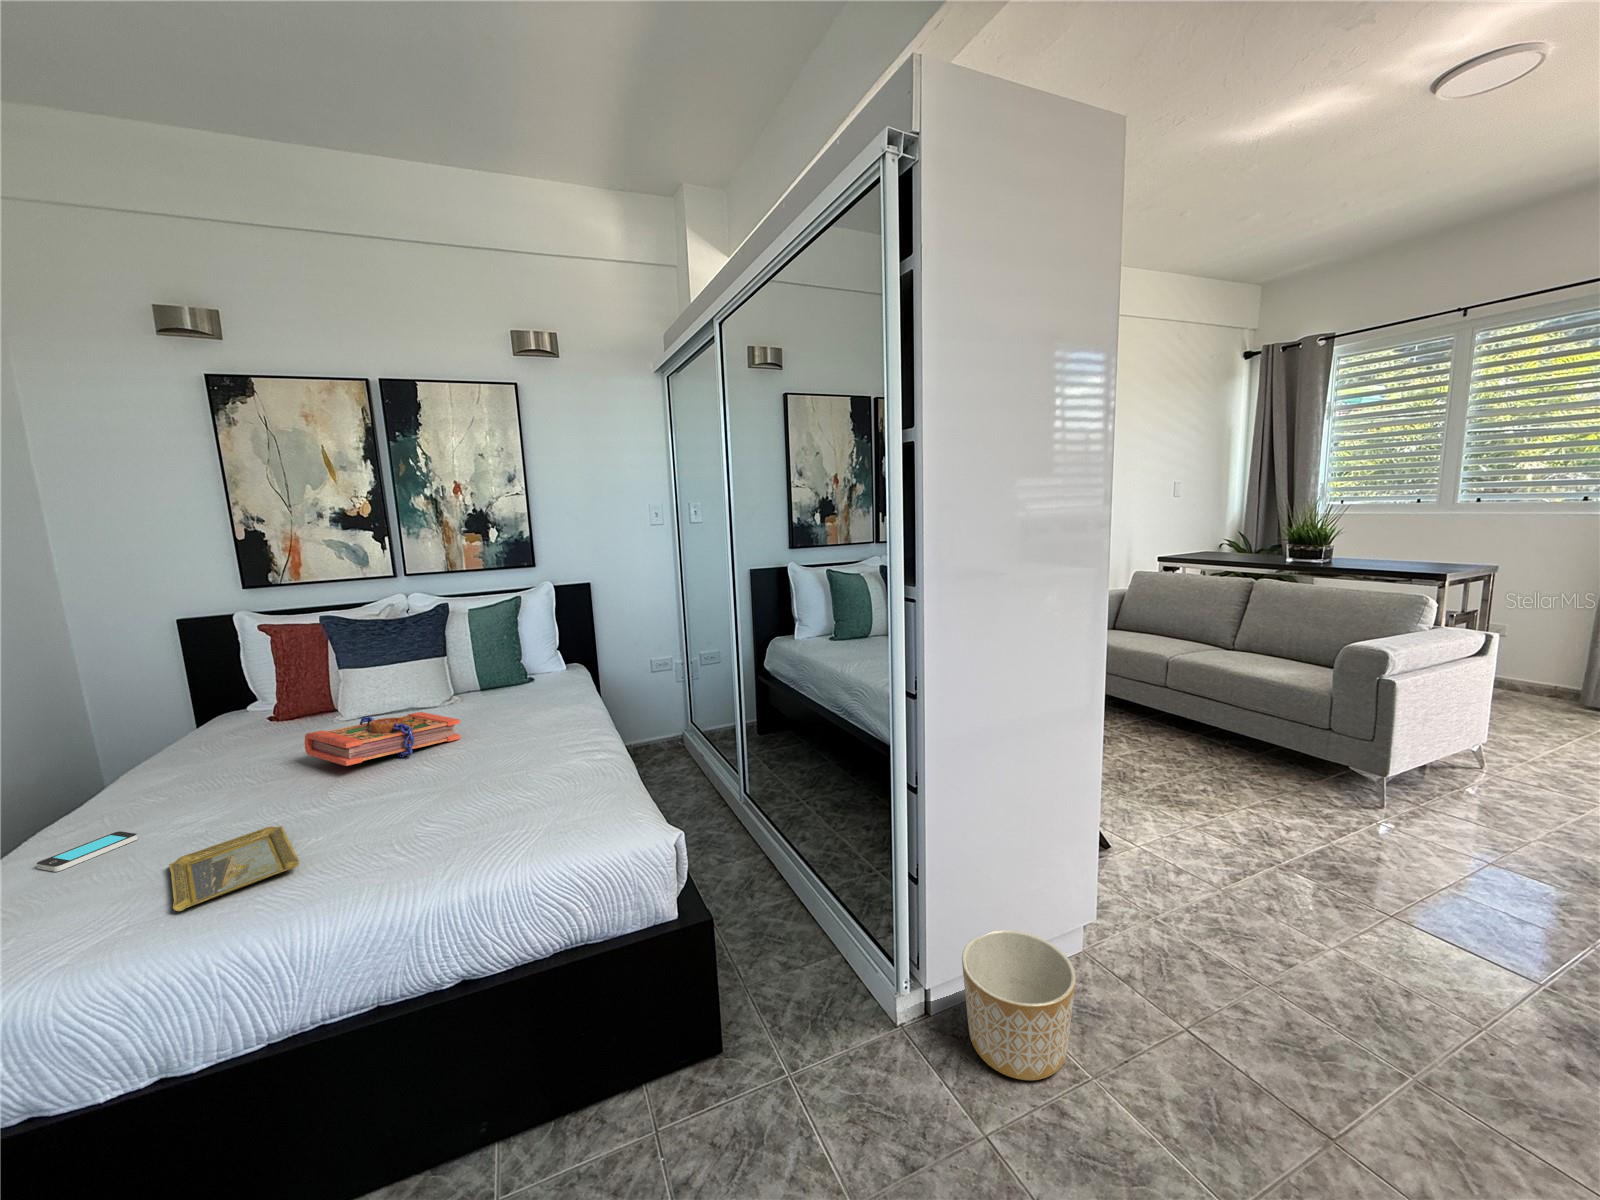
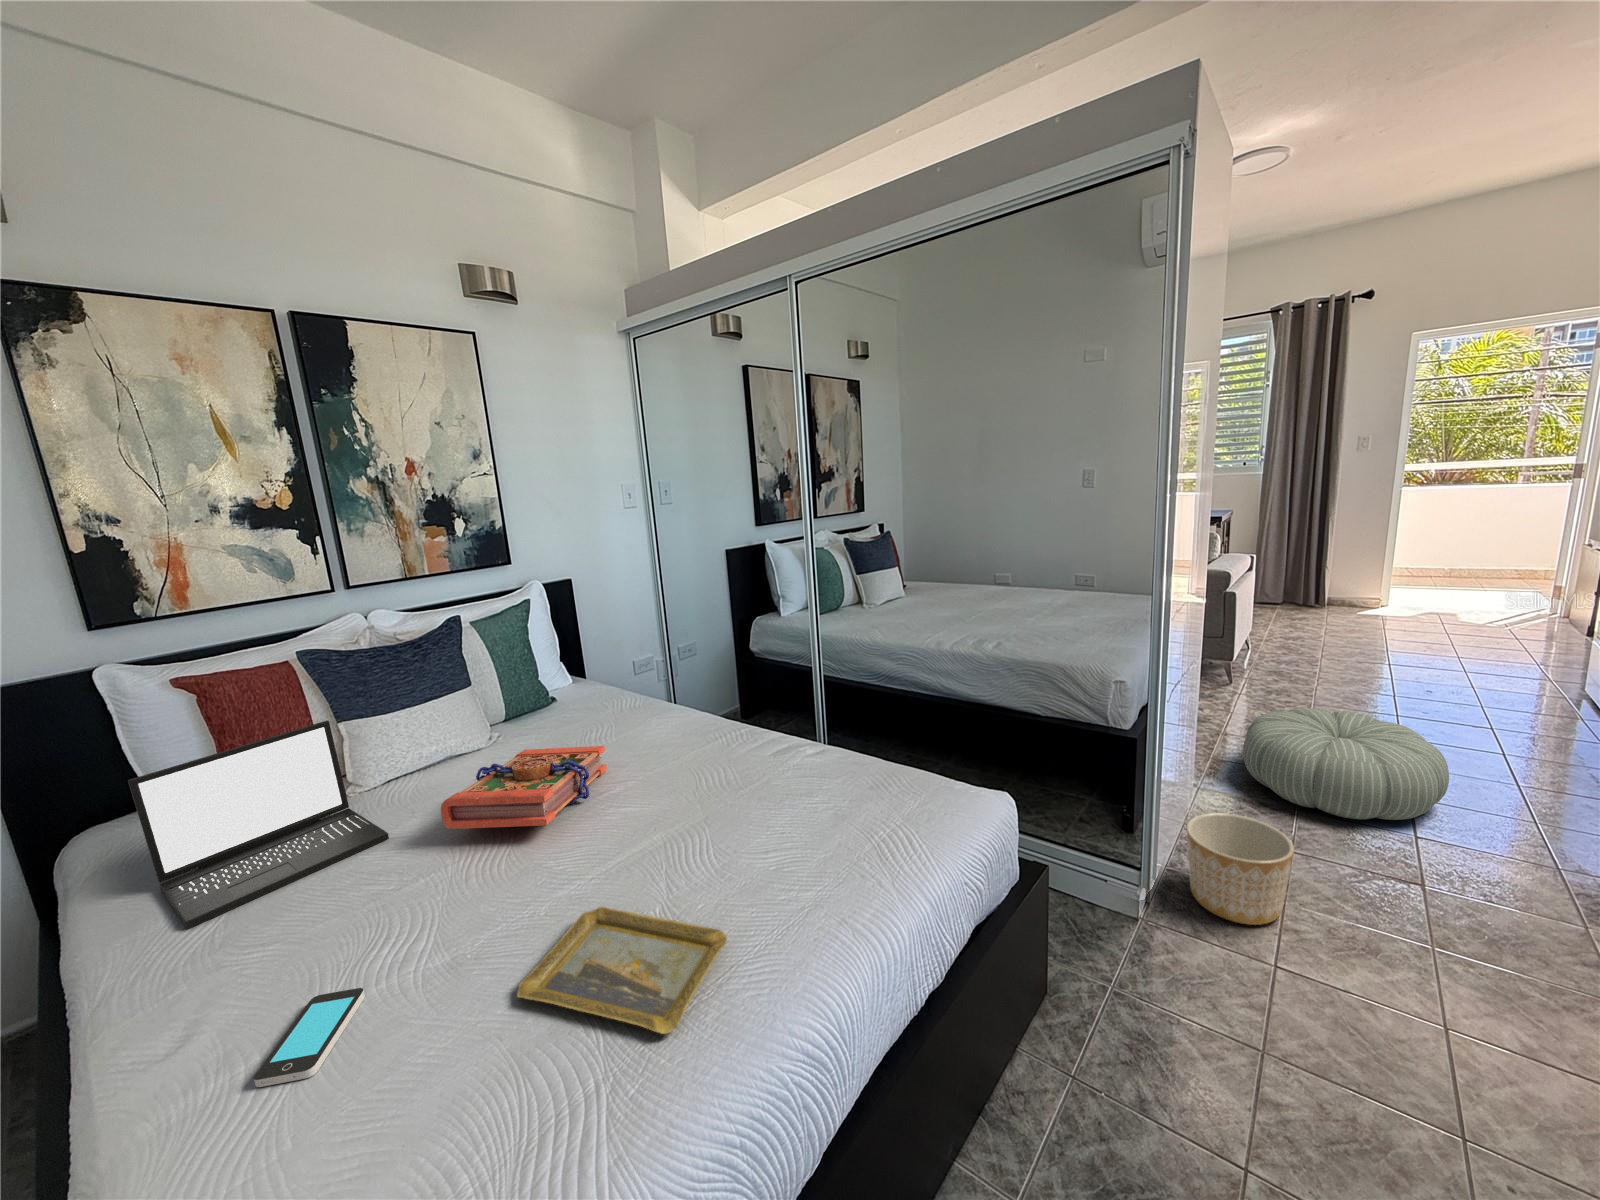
laptop: none [150,666,308,780] -> present [128,720,389,929]
pouf: none [1203,844,1488,1038] -> present [1243,708,1449,820]

